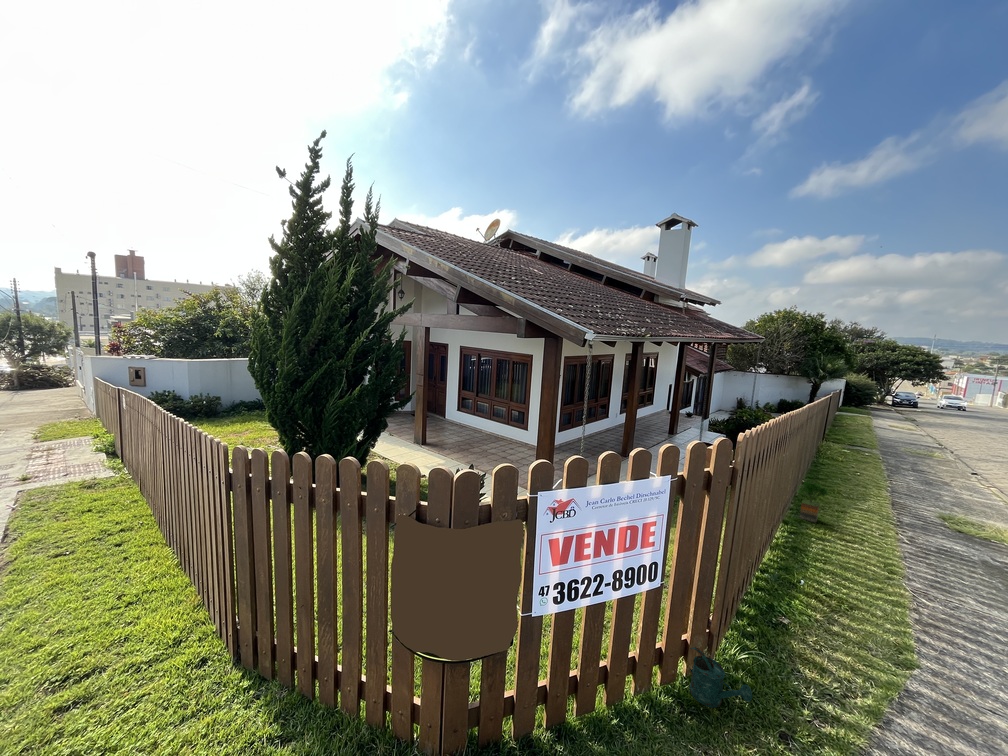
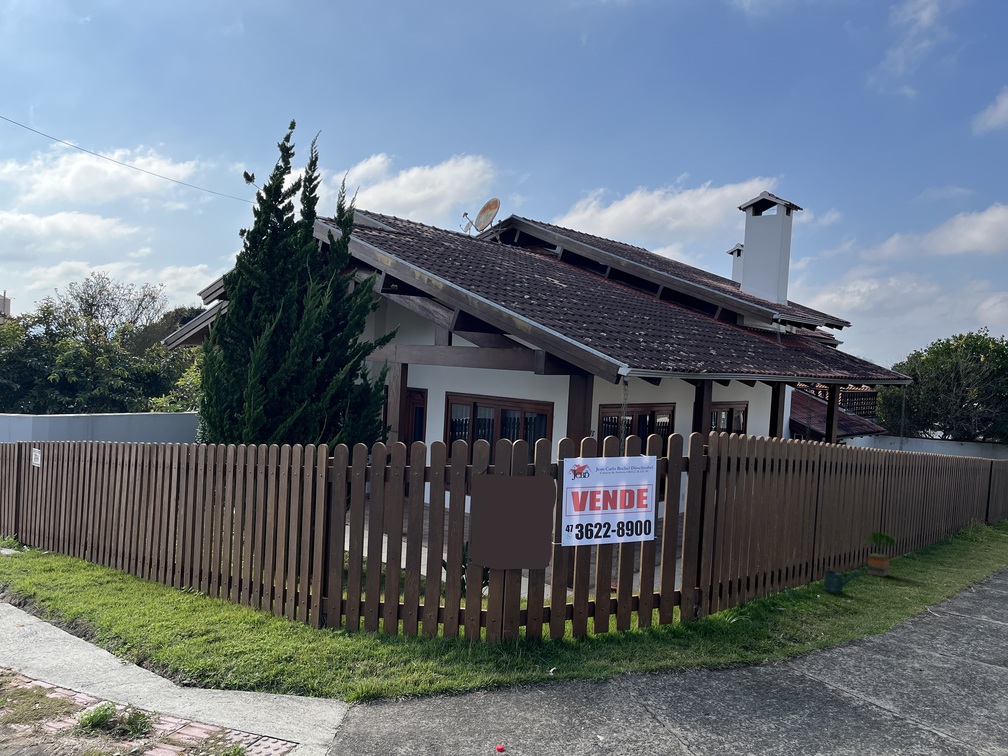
watering can: present [690,647,752,708] -> present [820,569,859,593]

